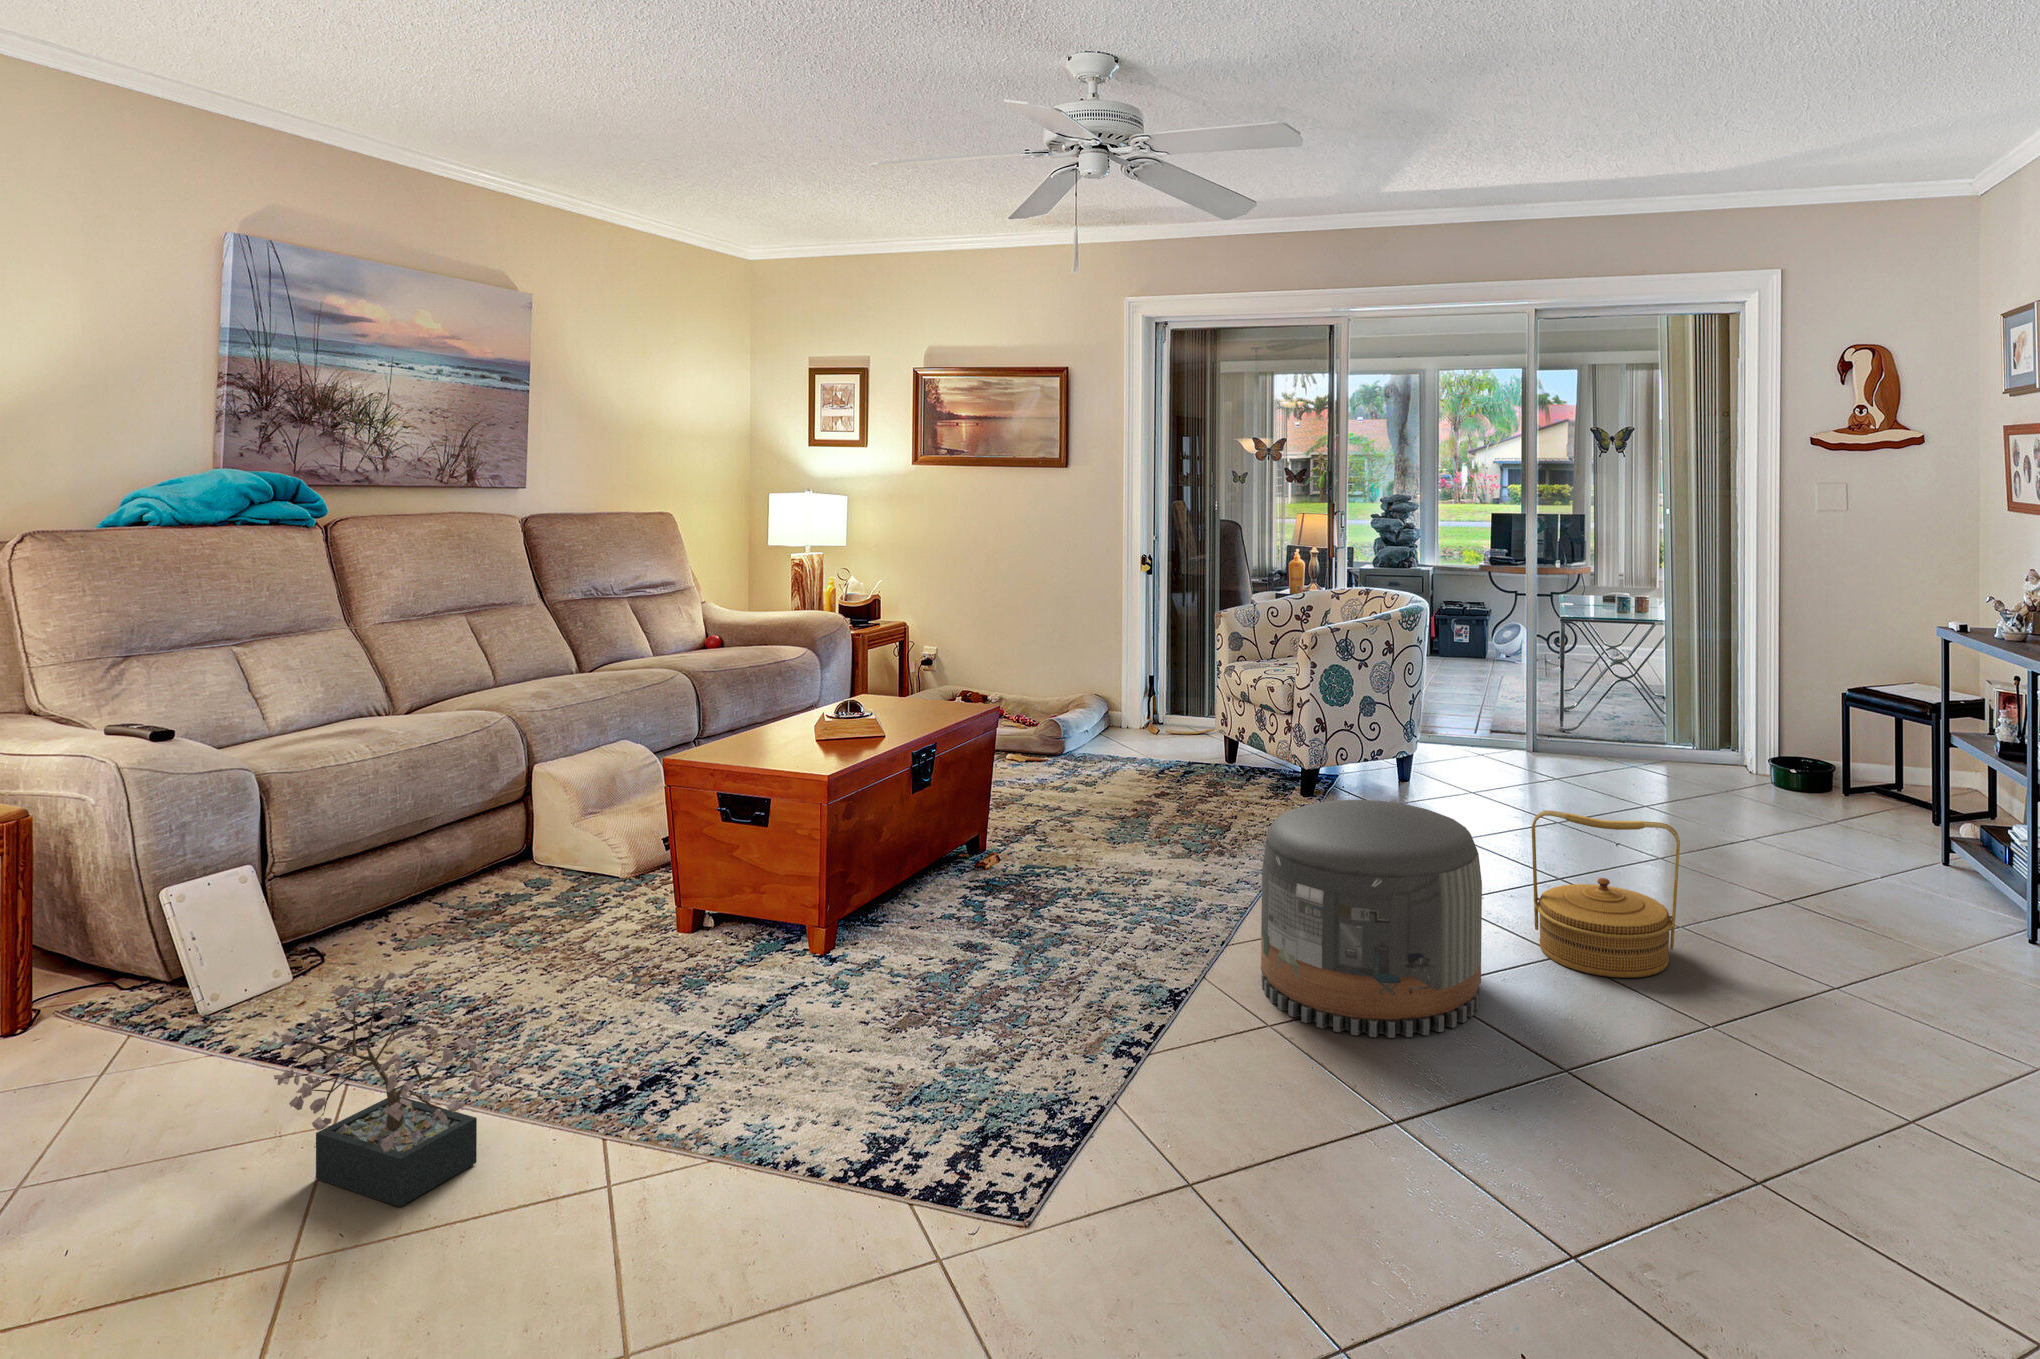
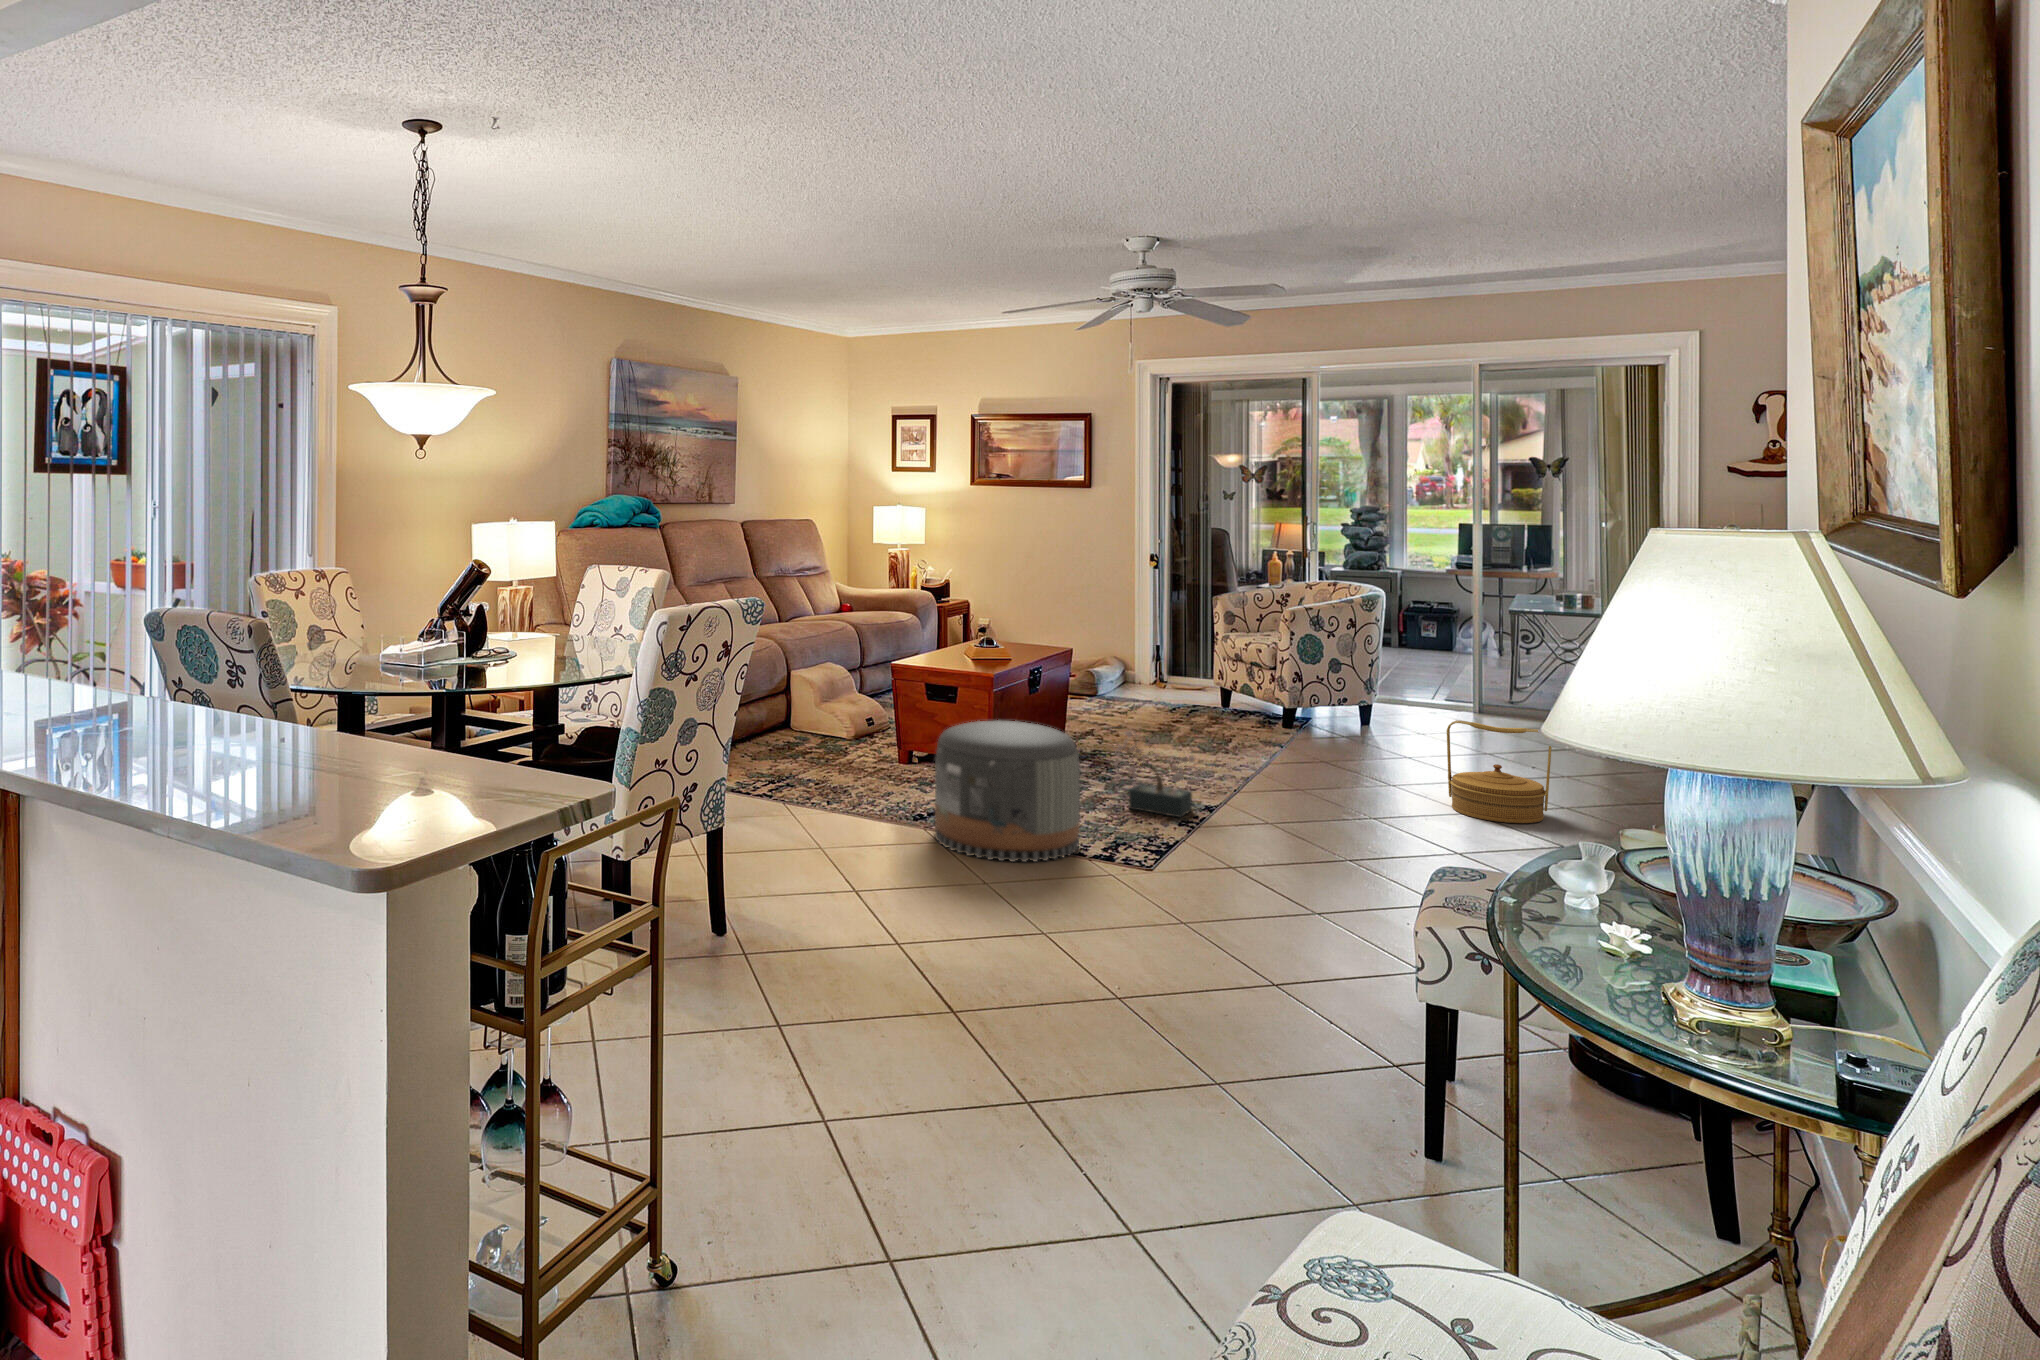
pouf: present [1261,800,1482,1038] -> present [935,721,1080,862]
decorative plant: present [267,972,505,1207] -> present [1114,731,1201,817]

